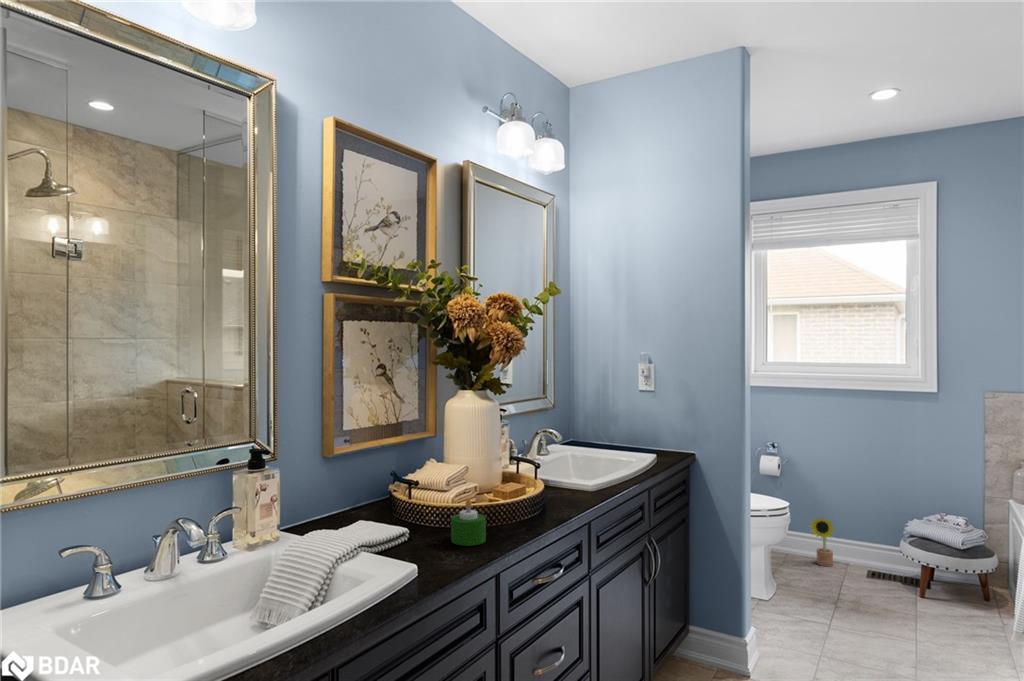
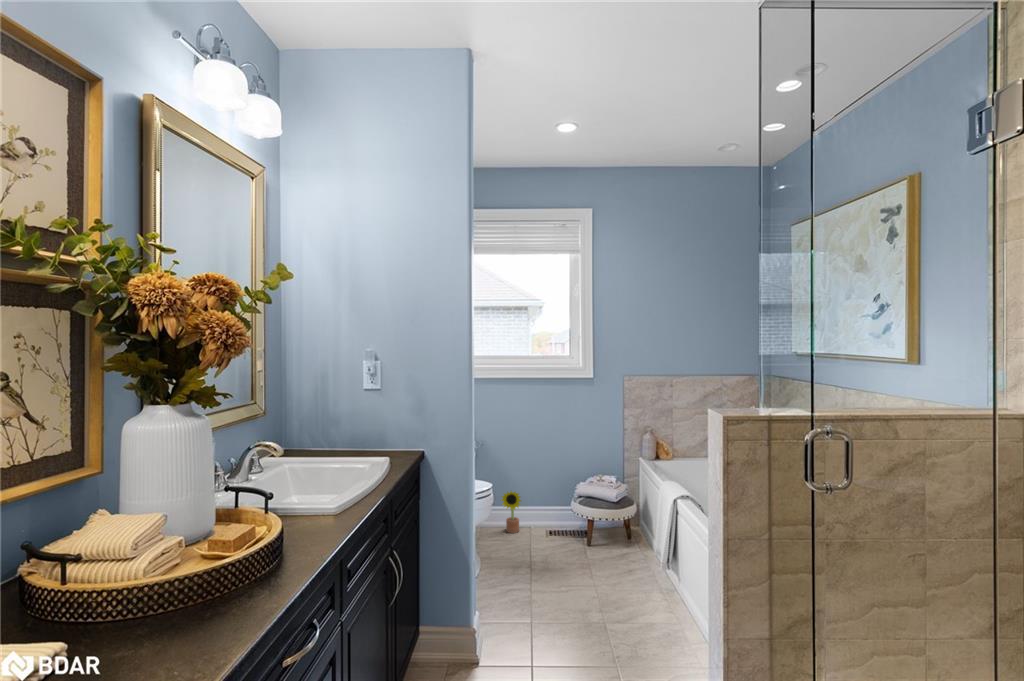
candle: present [451,499,486,546] -> none [148,574,209,651]

